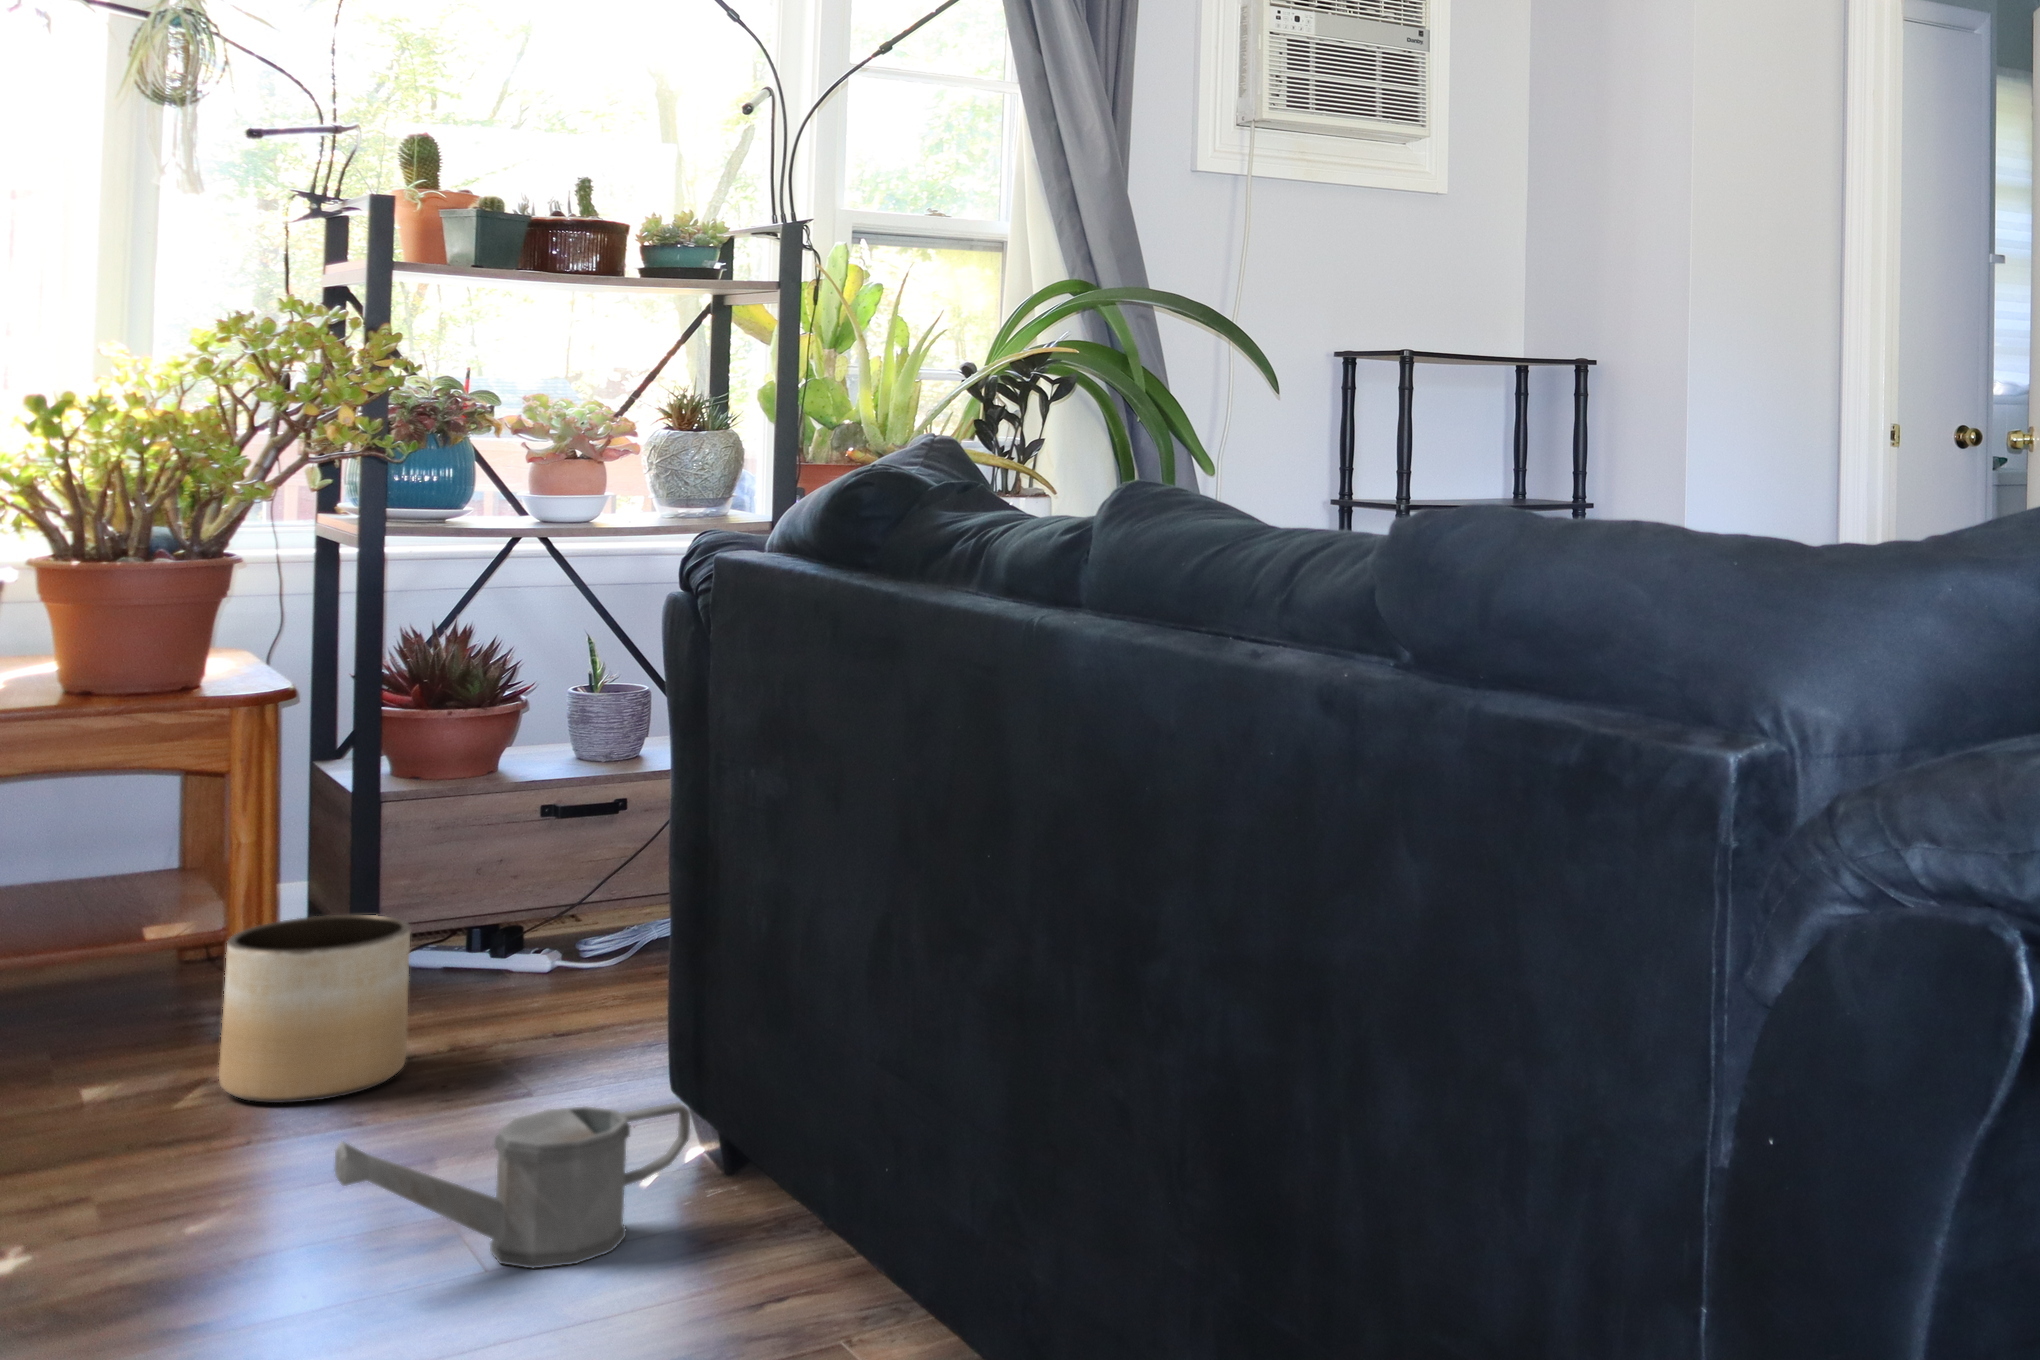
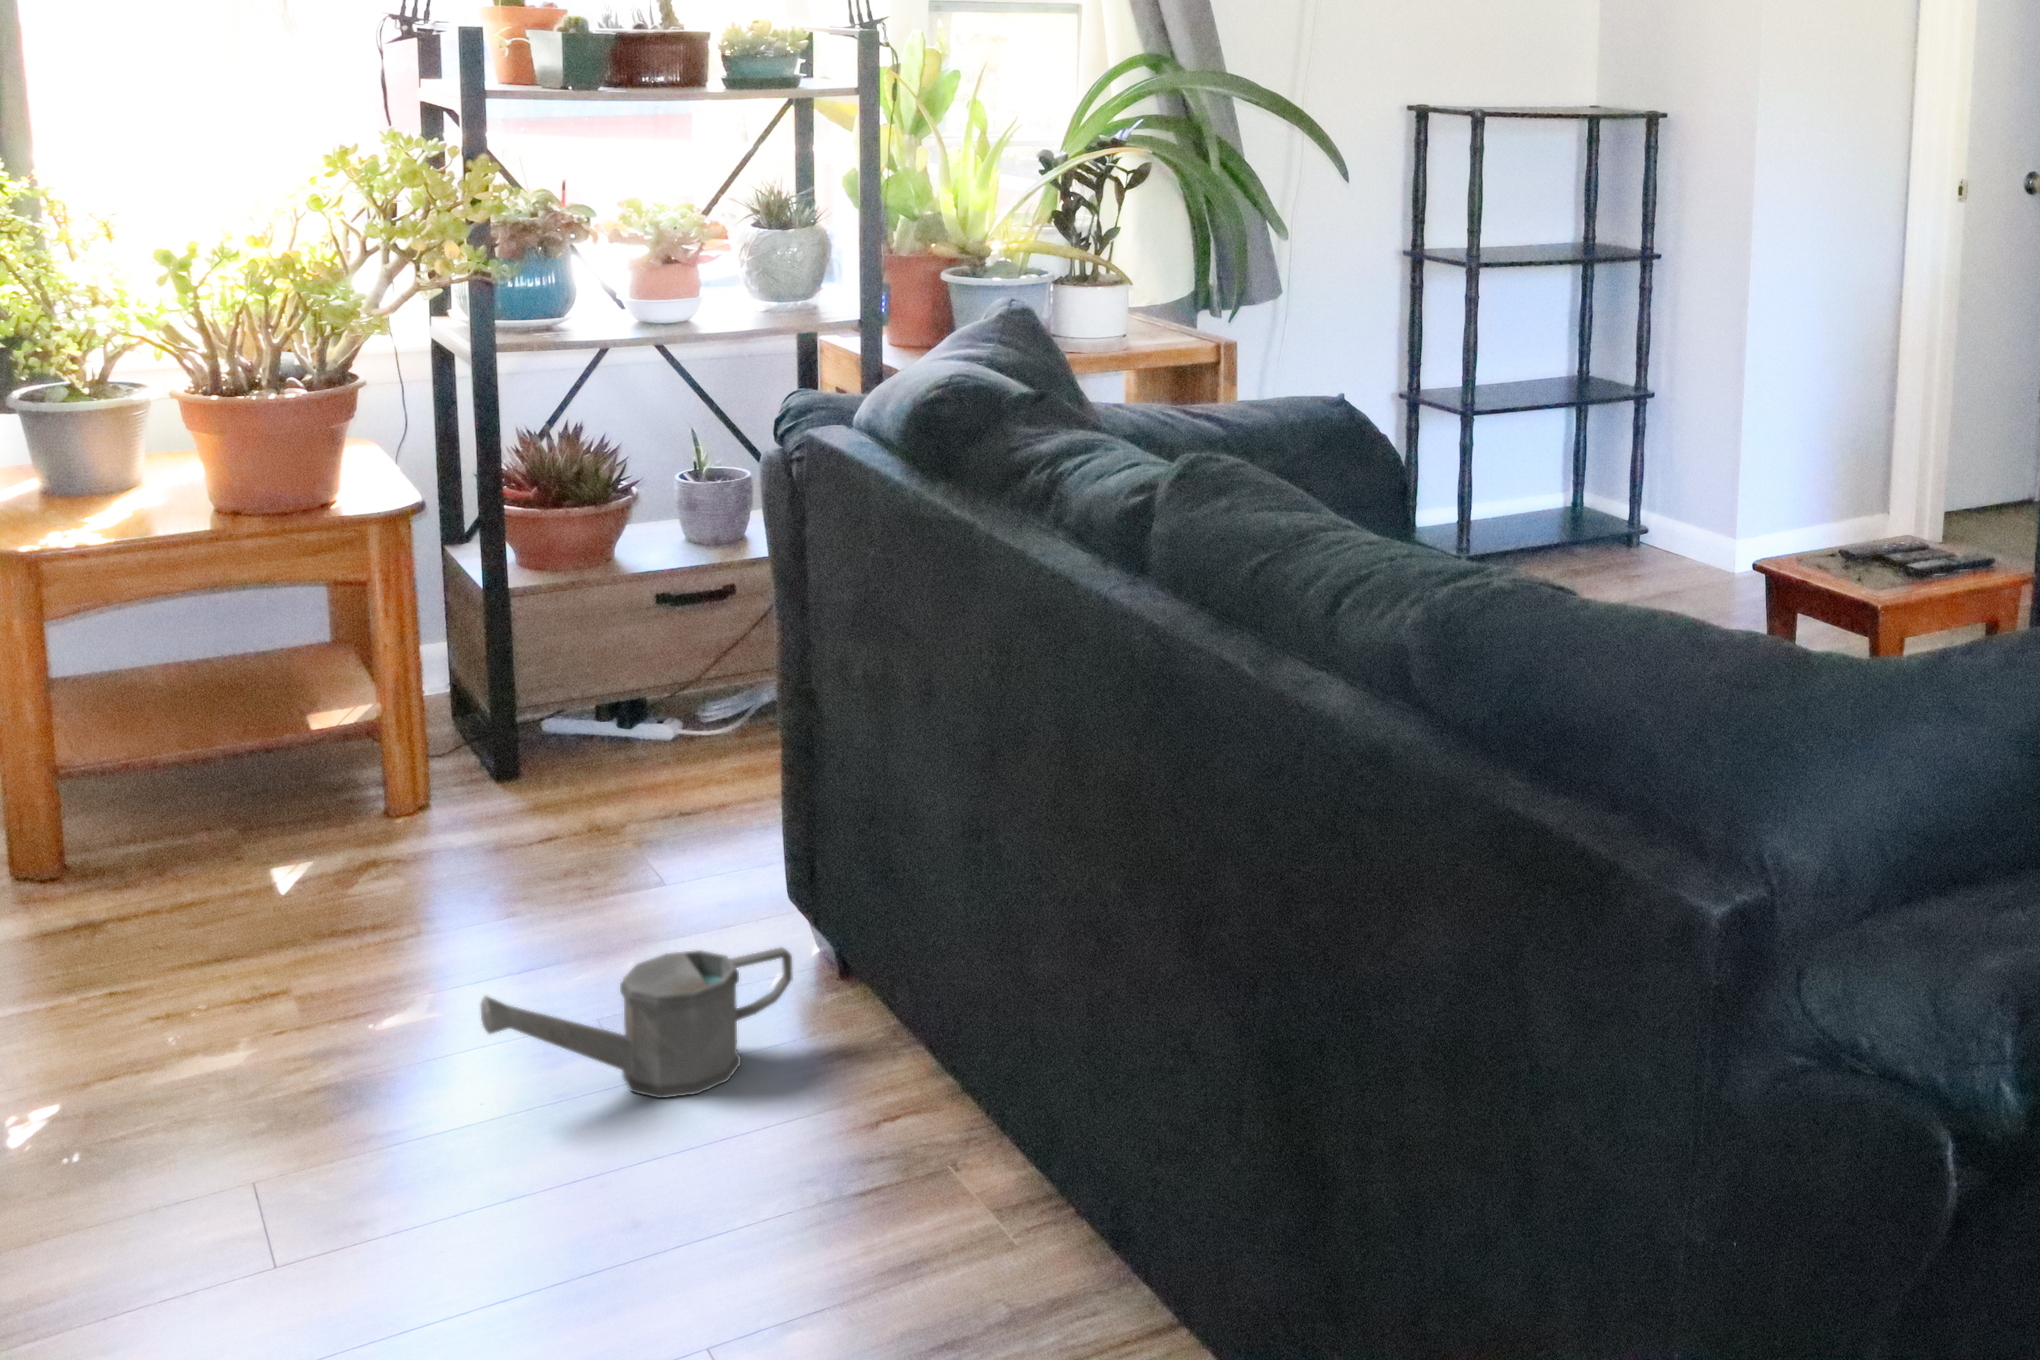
planter: present [219,915,410,1103] -> none [381,721,548,896]

